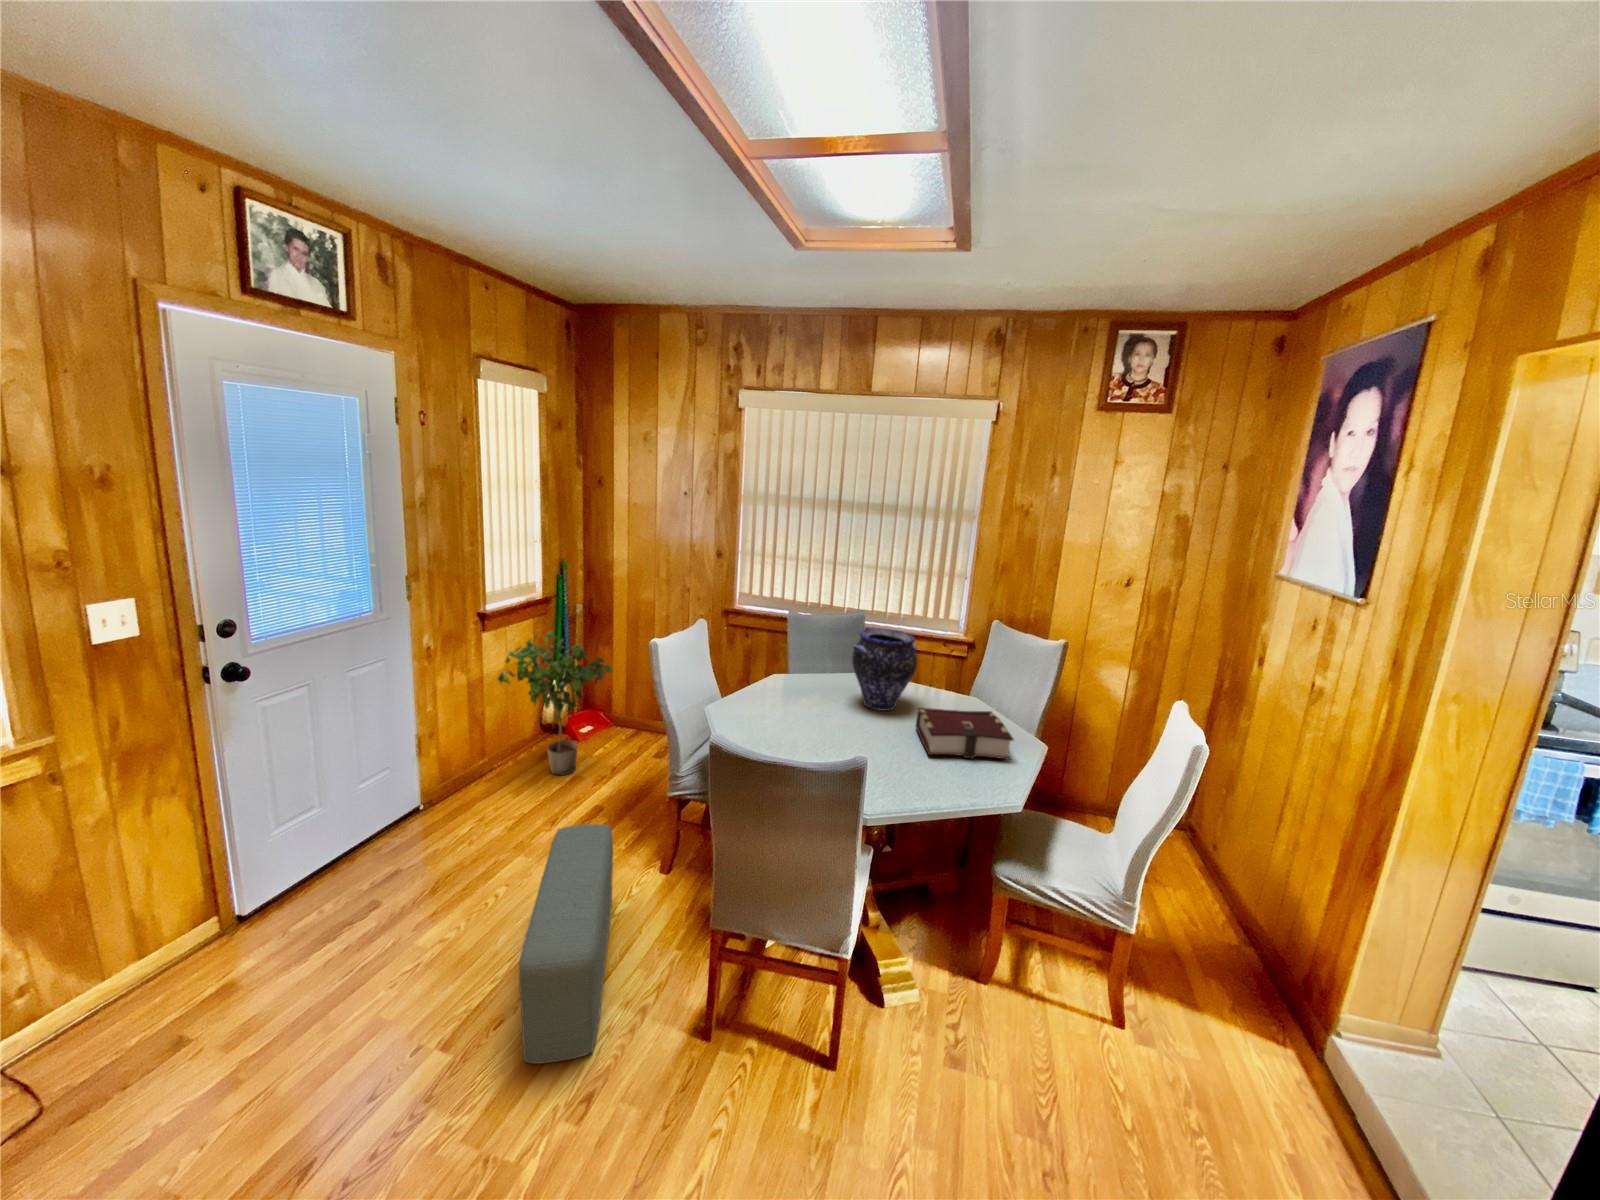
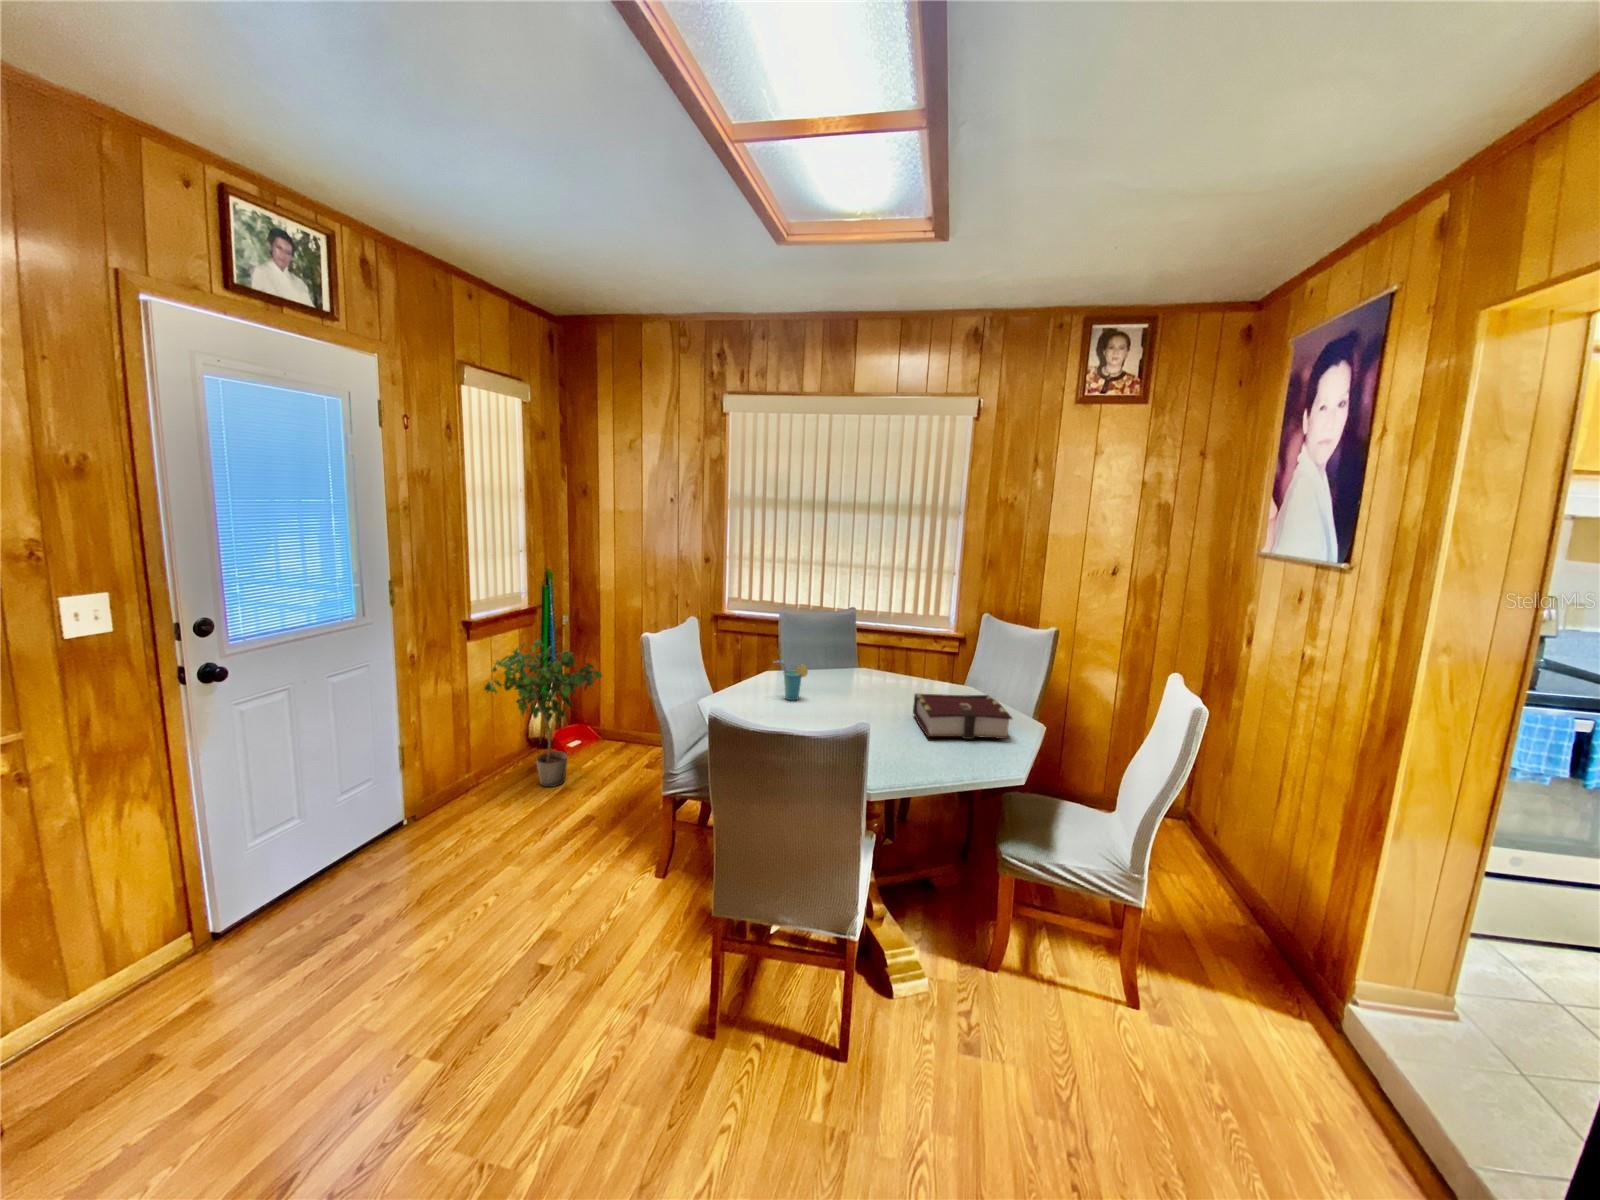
vase: present [852,628,917,711] -> none [846,619,911,701]
cup: none [779,668,813,708] -> present [774,661,808,701]
pouf: present [519,824,613,1064] -> none [513,824,607,1068]

